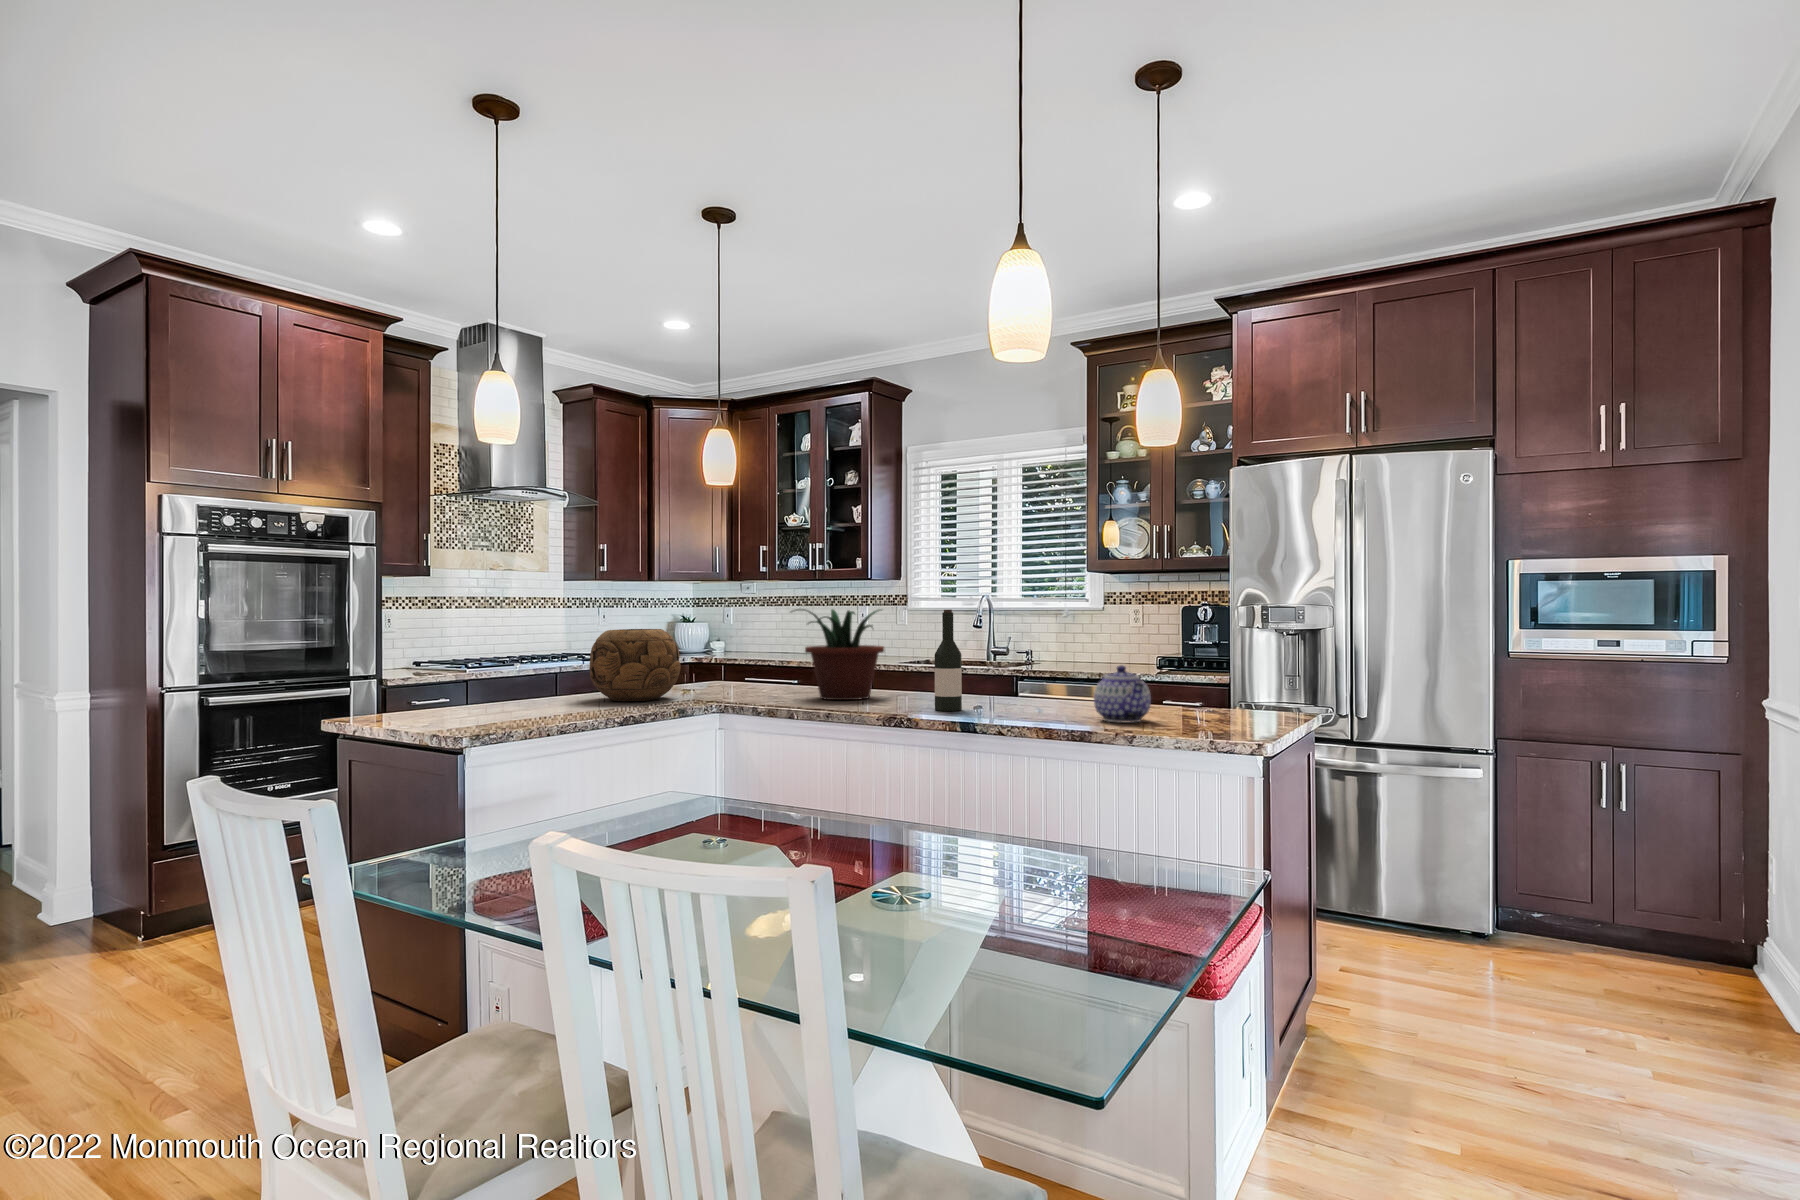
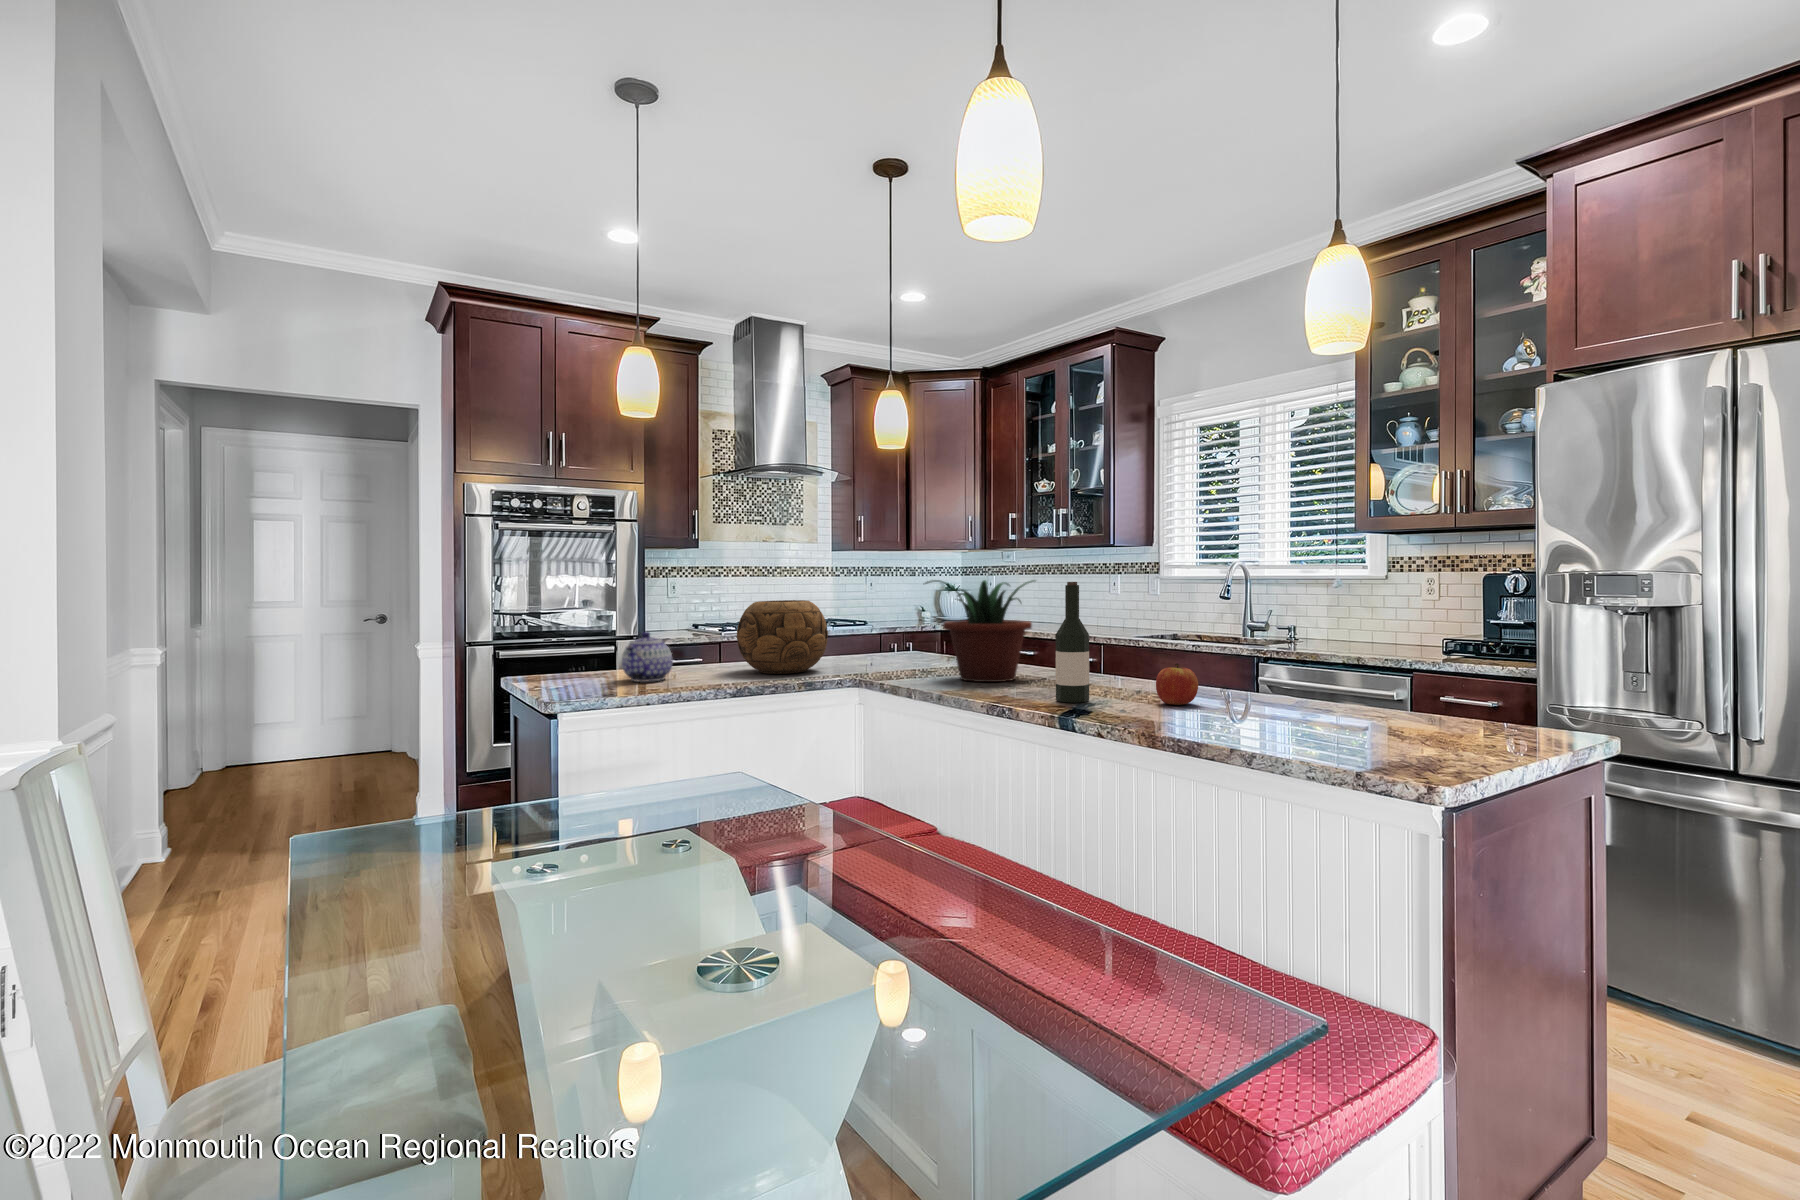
teapot: present [1094,666,1151,722] -> present [622,632,672,682]
apple: none [1015,675,1048,709] -> present [1156,664,1198,705]

